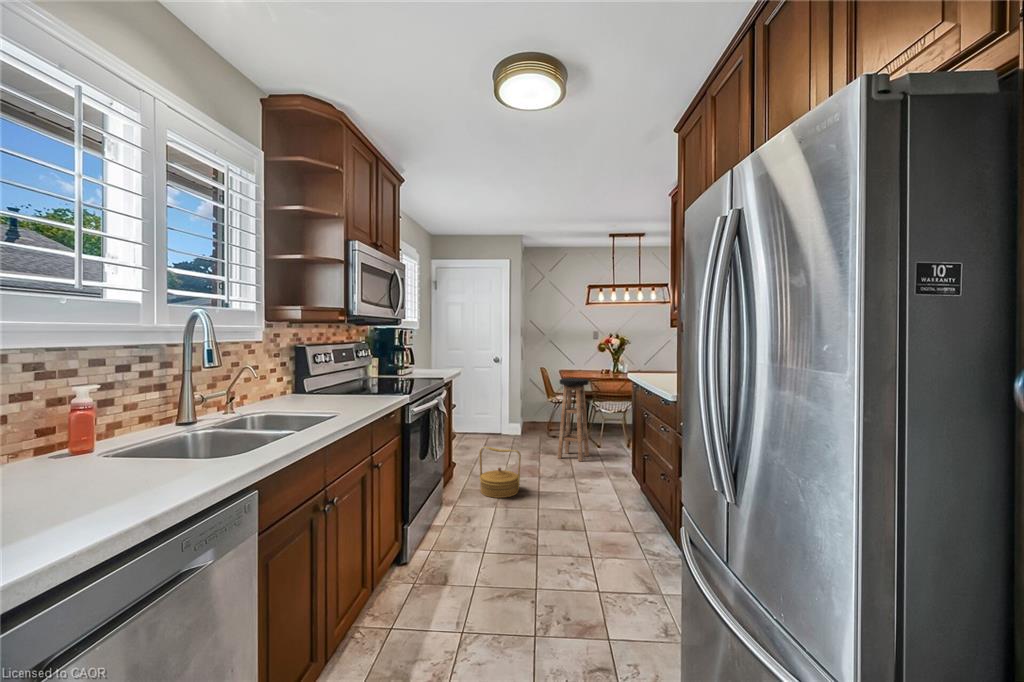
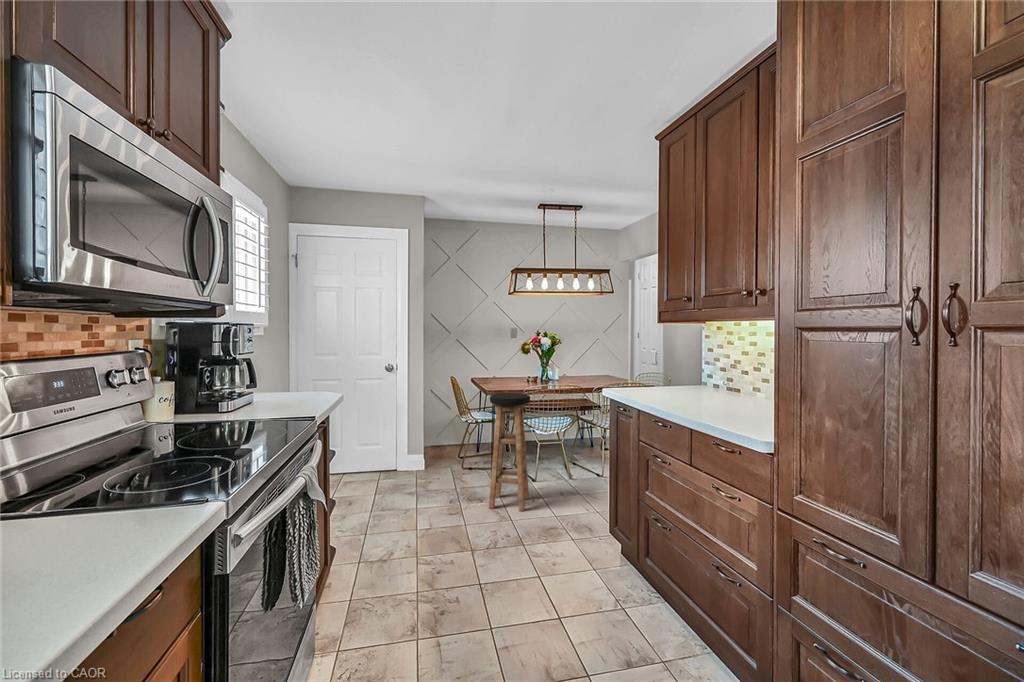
basket: present [479,447,521,498] -> none [384,526,458,621]

